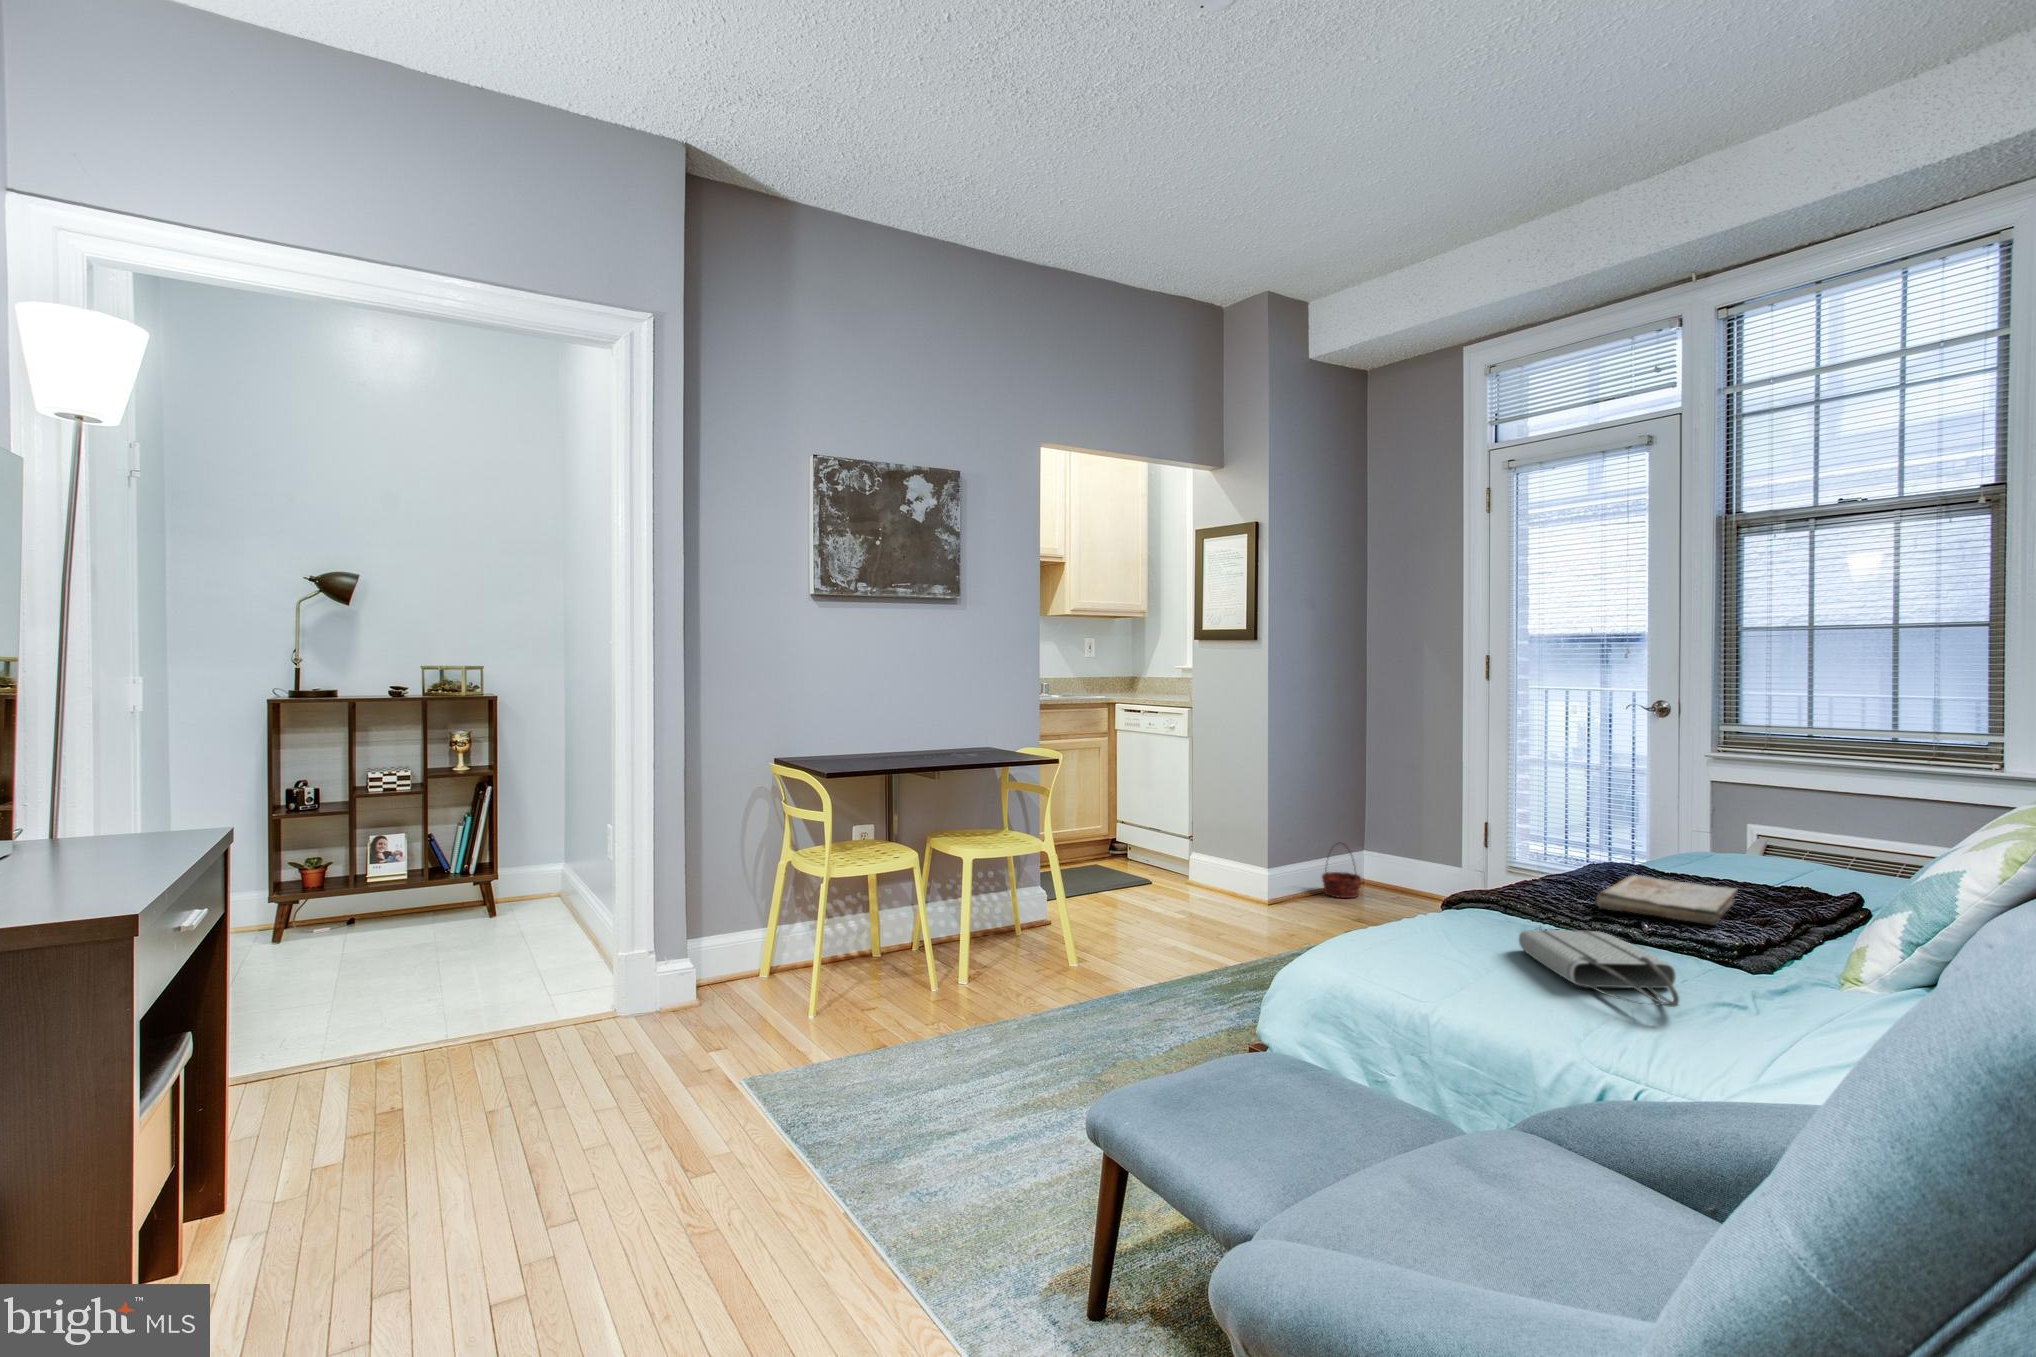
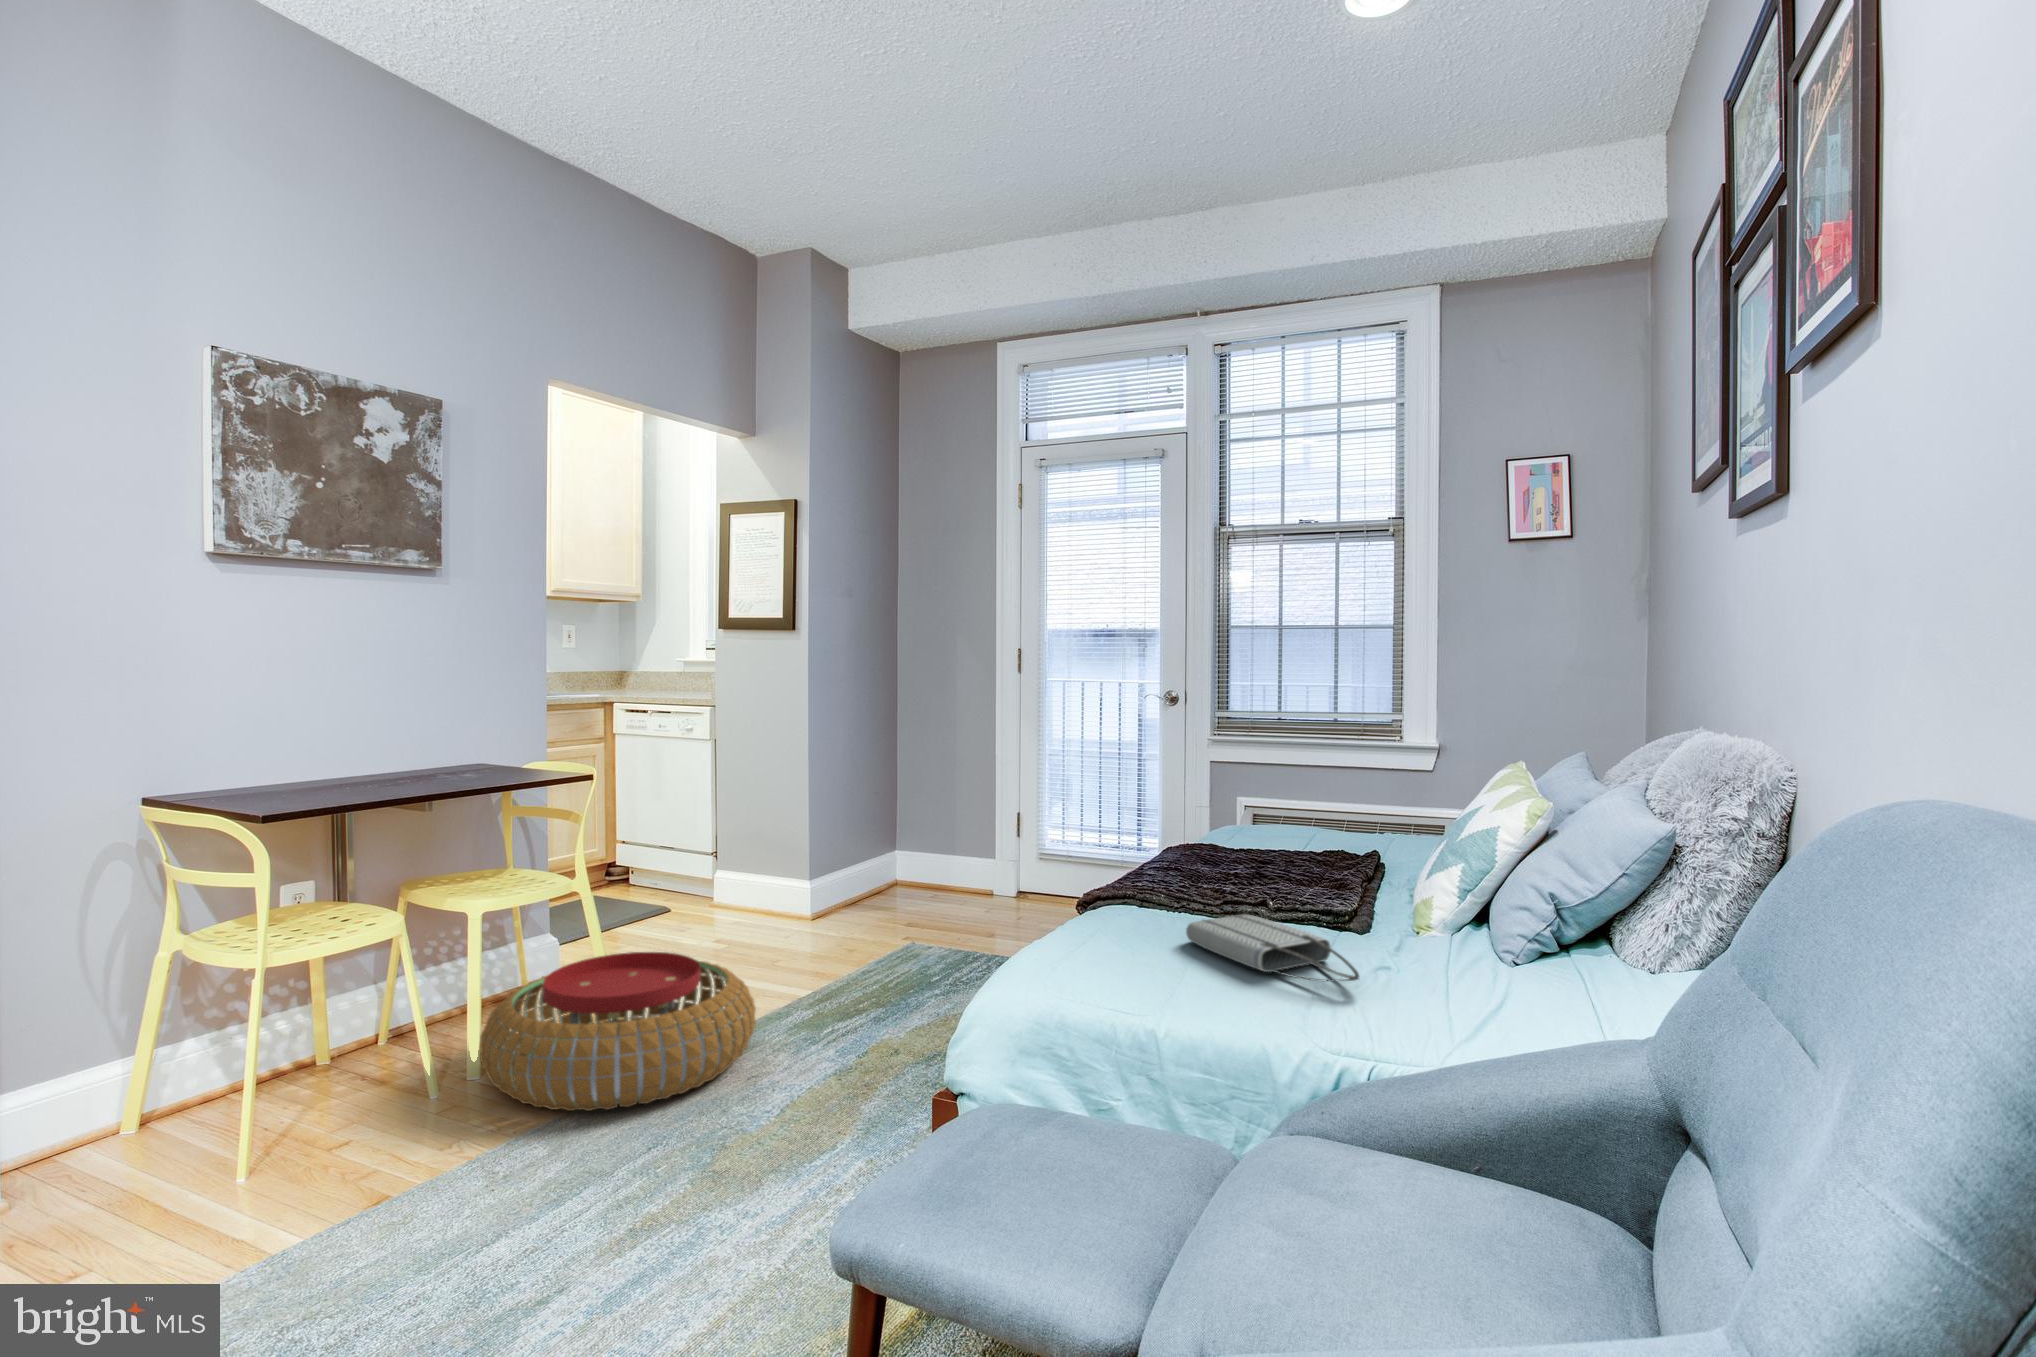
basket: present [1322,842,1362,898] -> none [863,842,903,900]
book: present [1596,875,1738,925] -> none [1219,855,1320,895]
pouf: none [960,904,1167,1022] -> present [480,952,756,1111]

